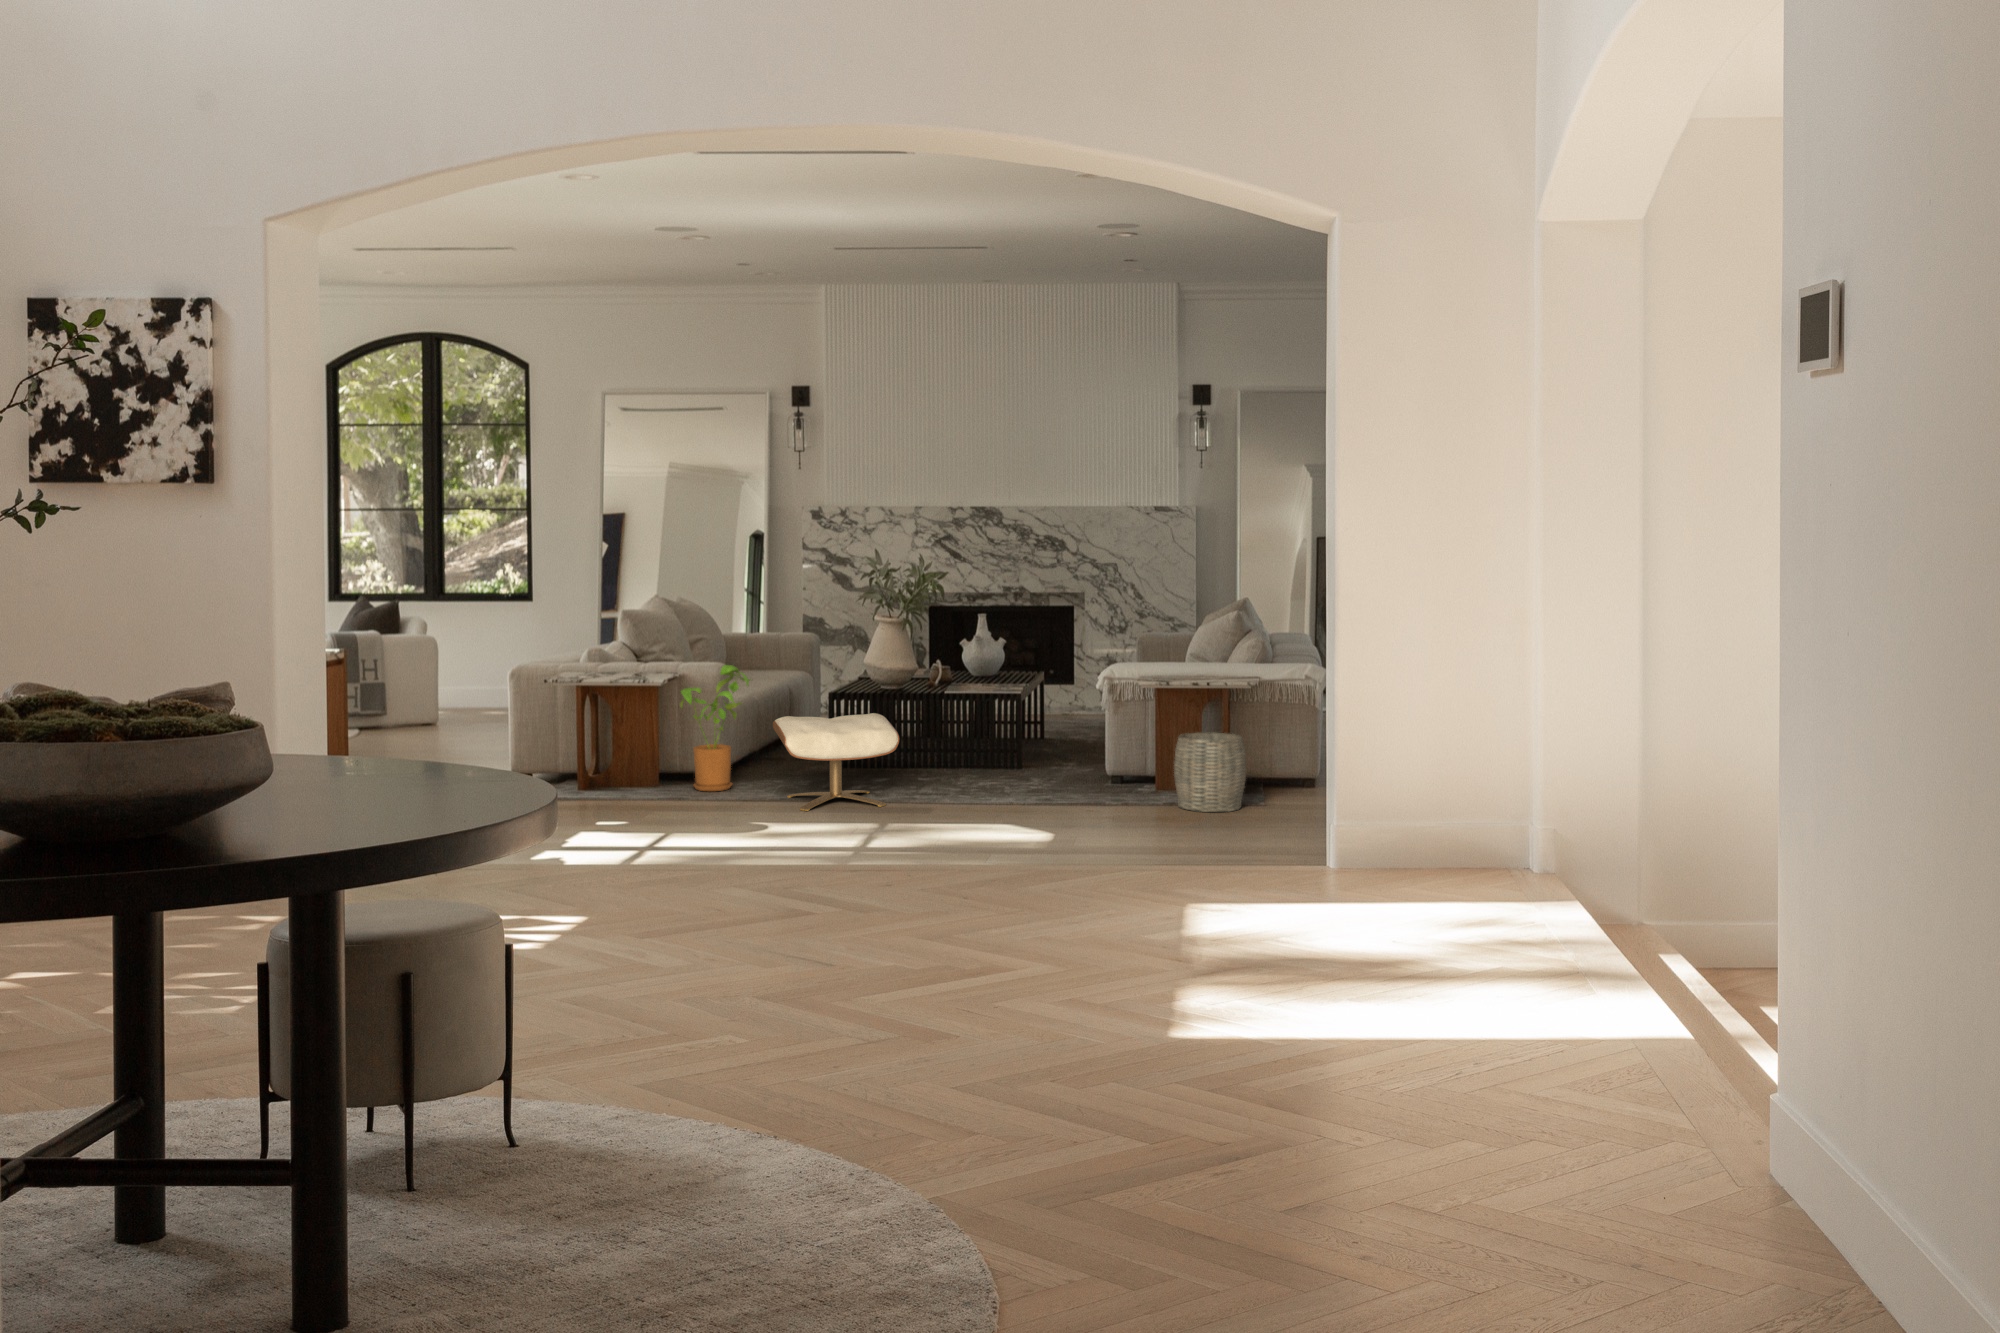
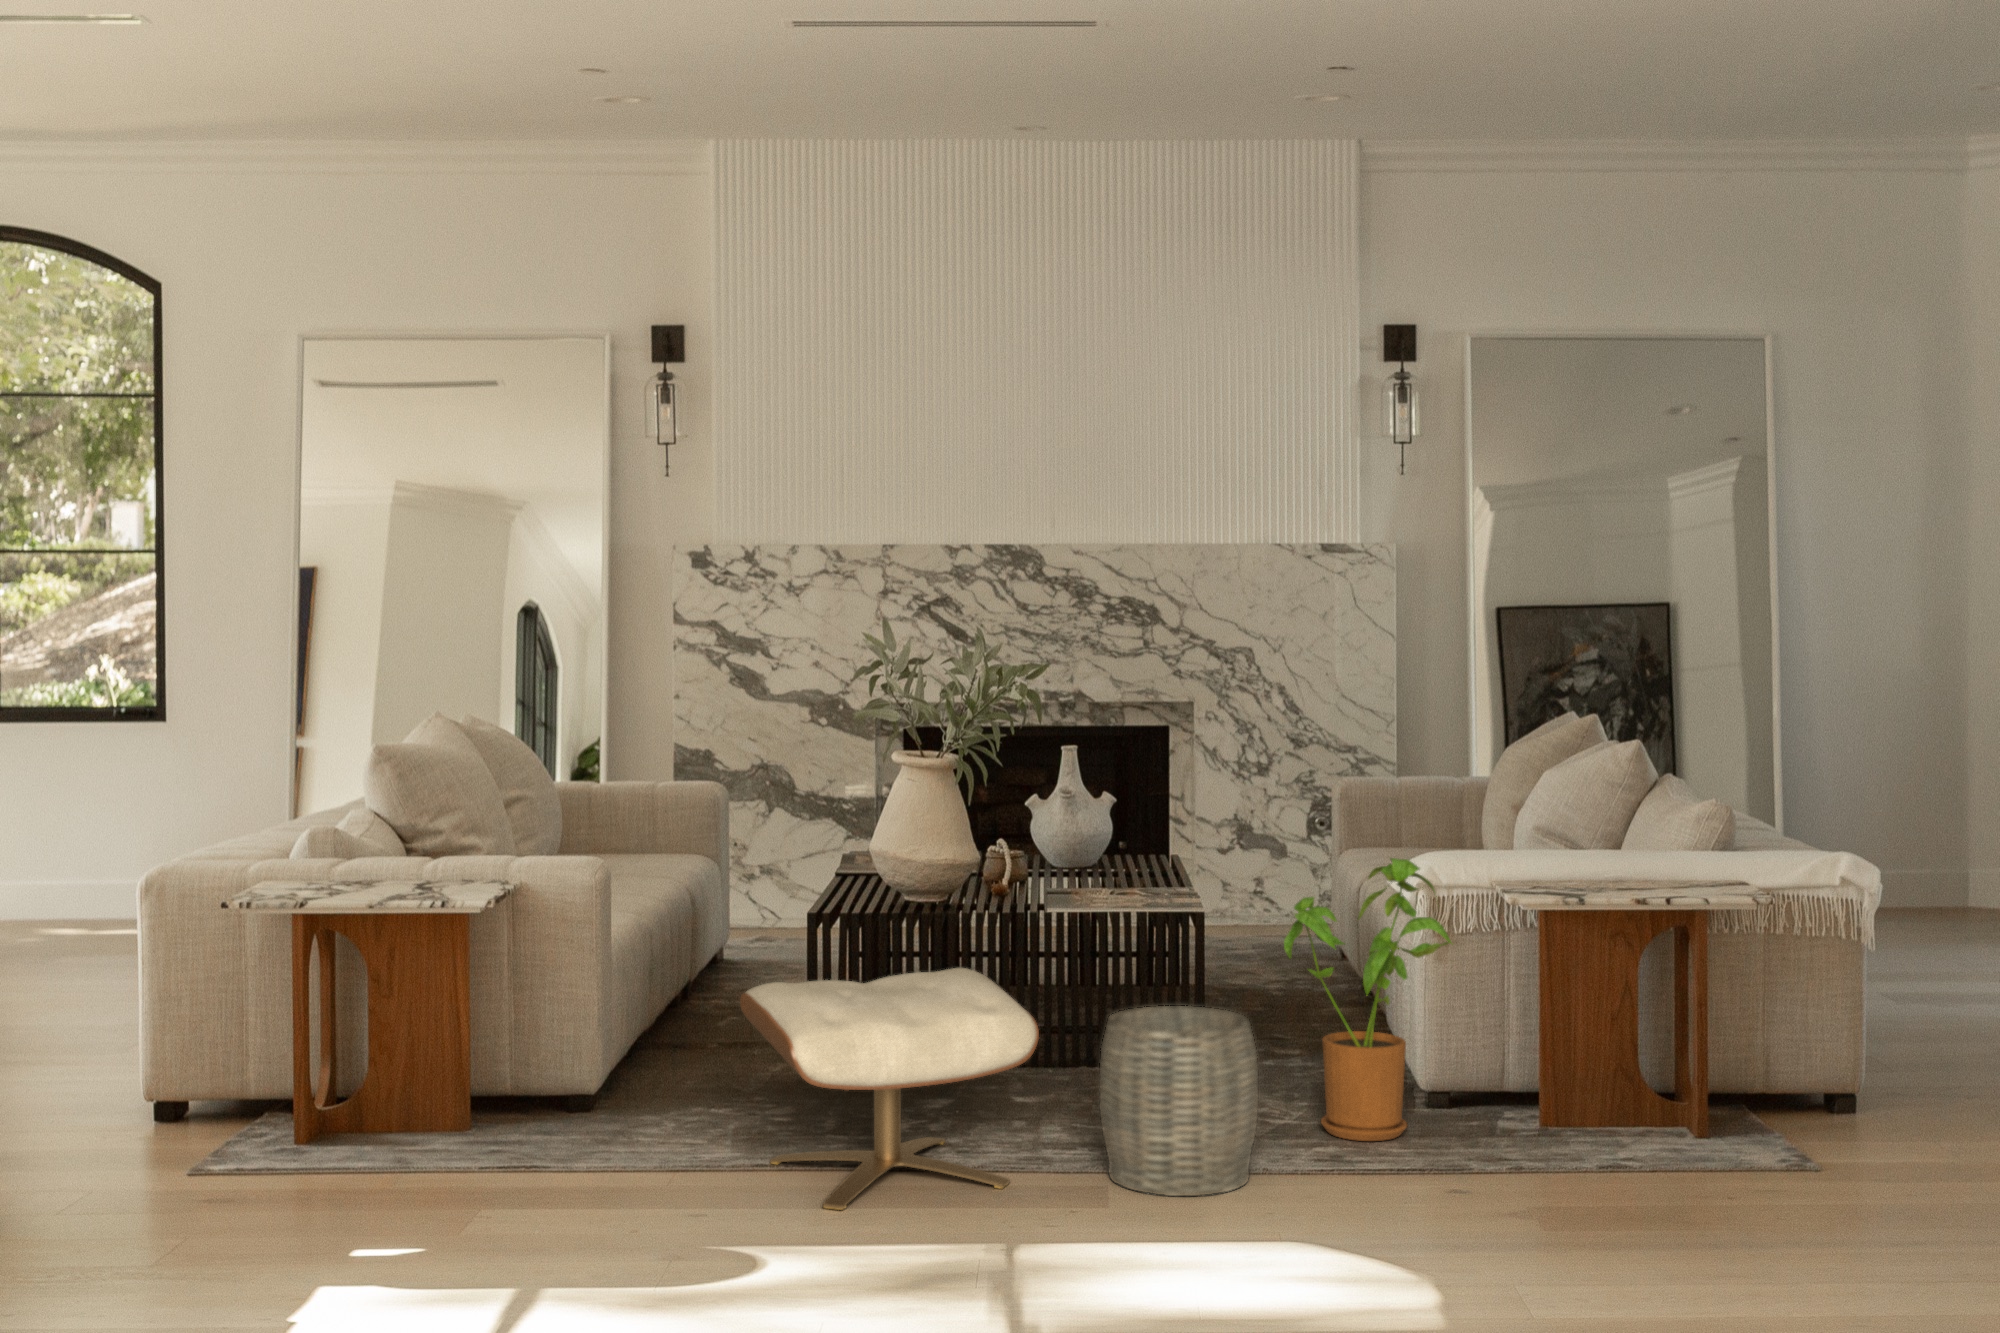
house plant: present [681,665,750,791] -> present [1284,858,1452,1141]
woven basket: present [1174,732,1246,812] -> present [1099,1006,1258,1196]

